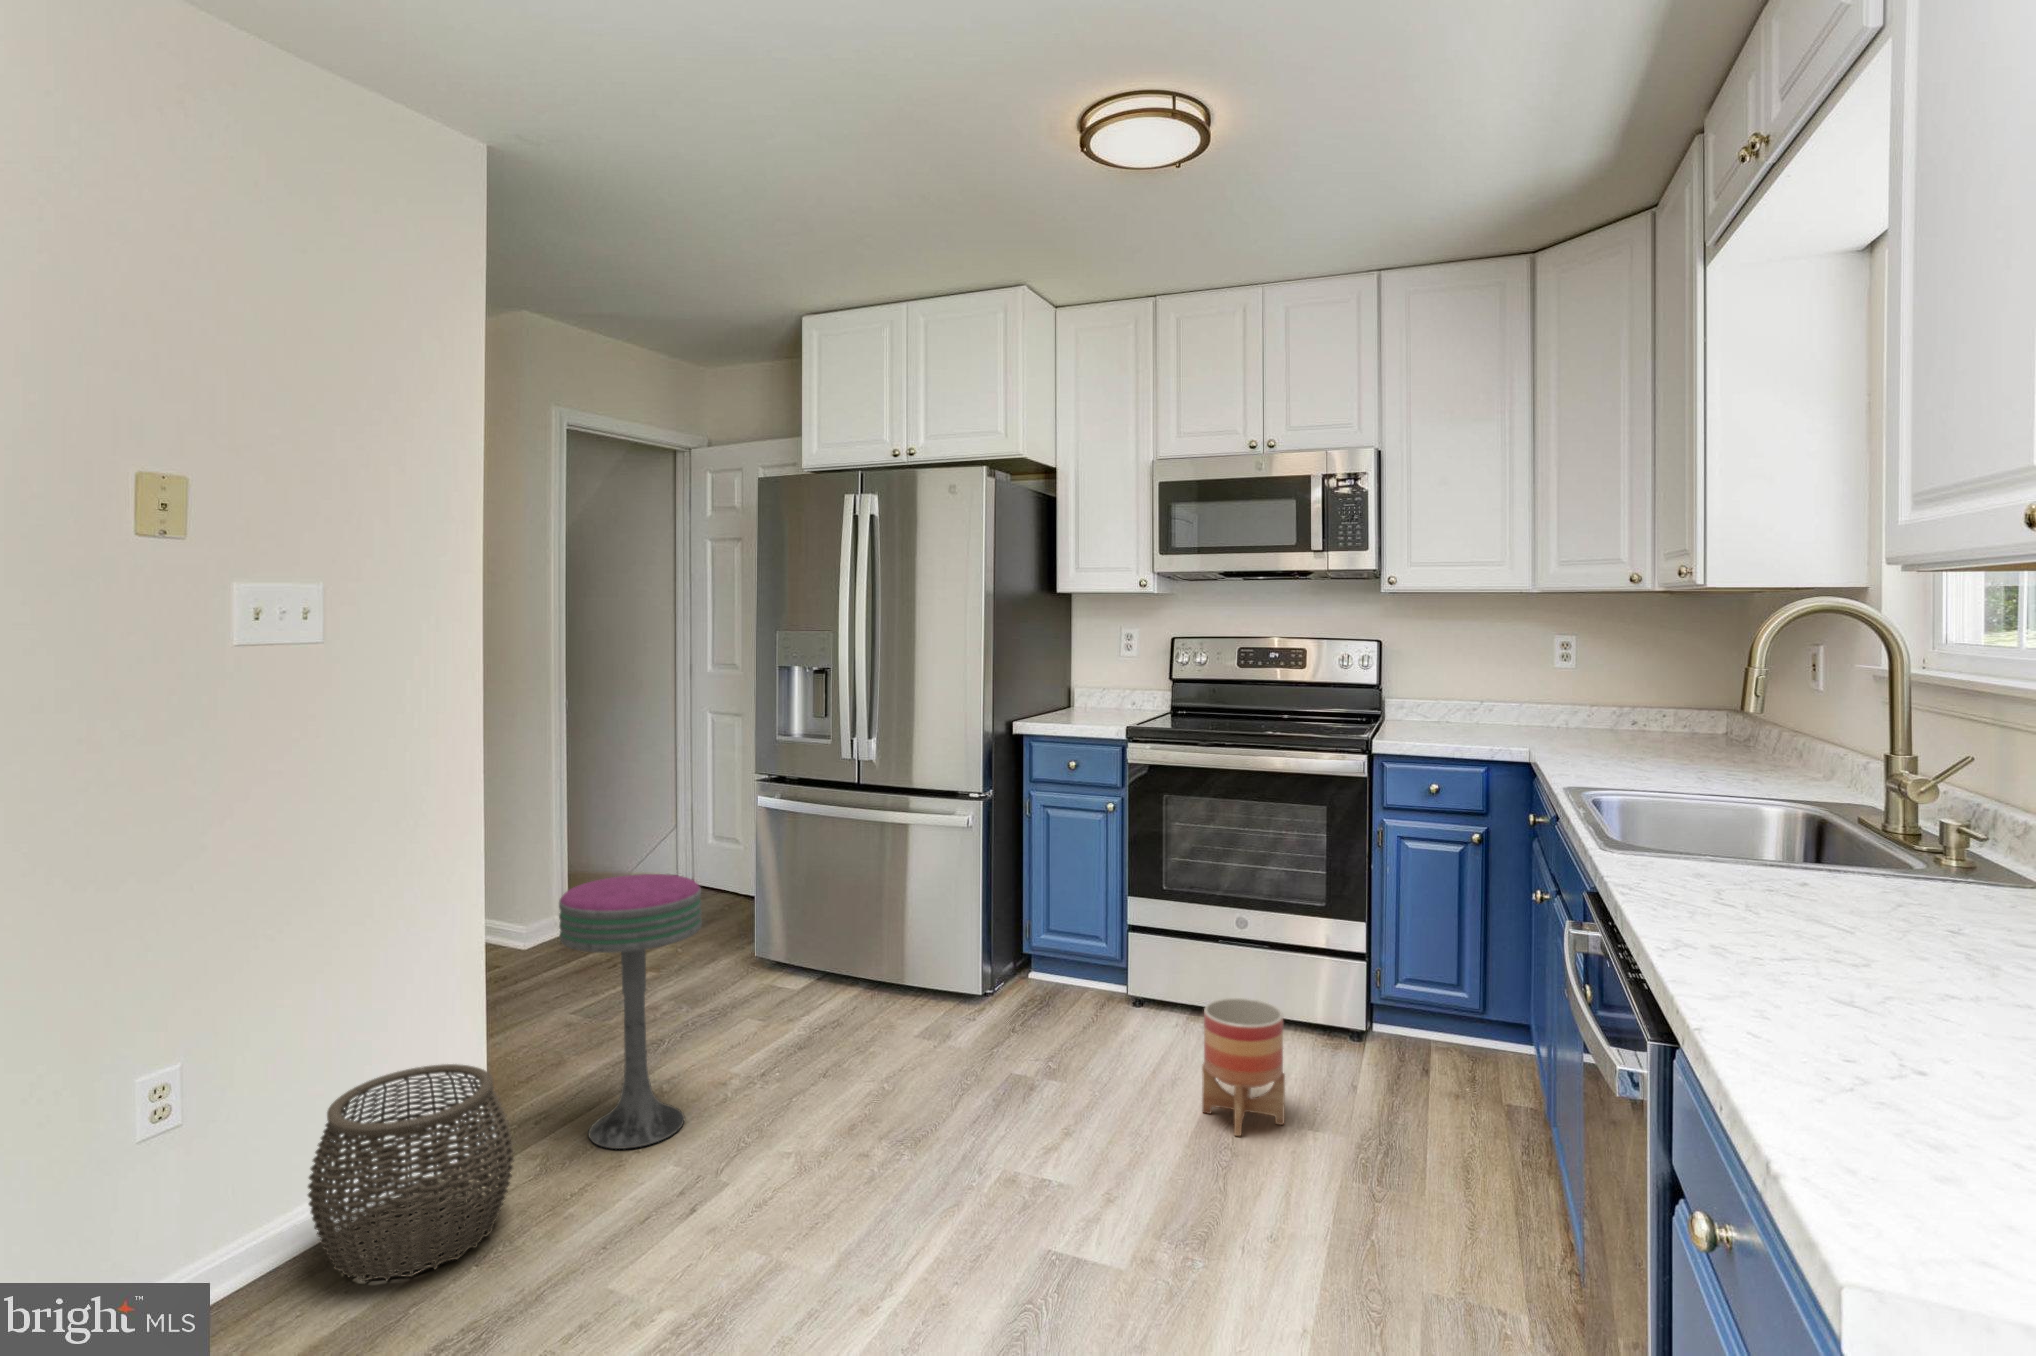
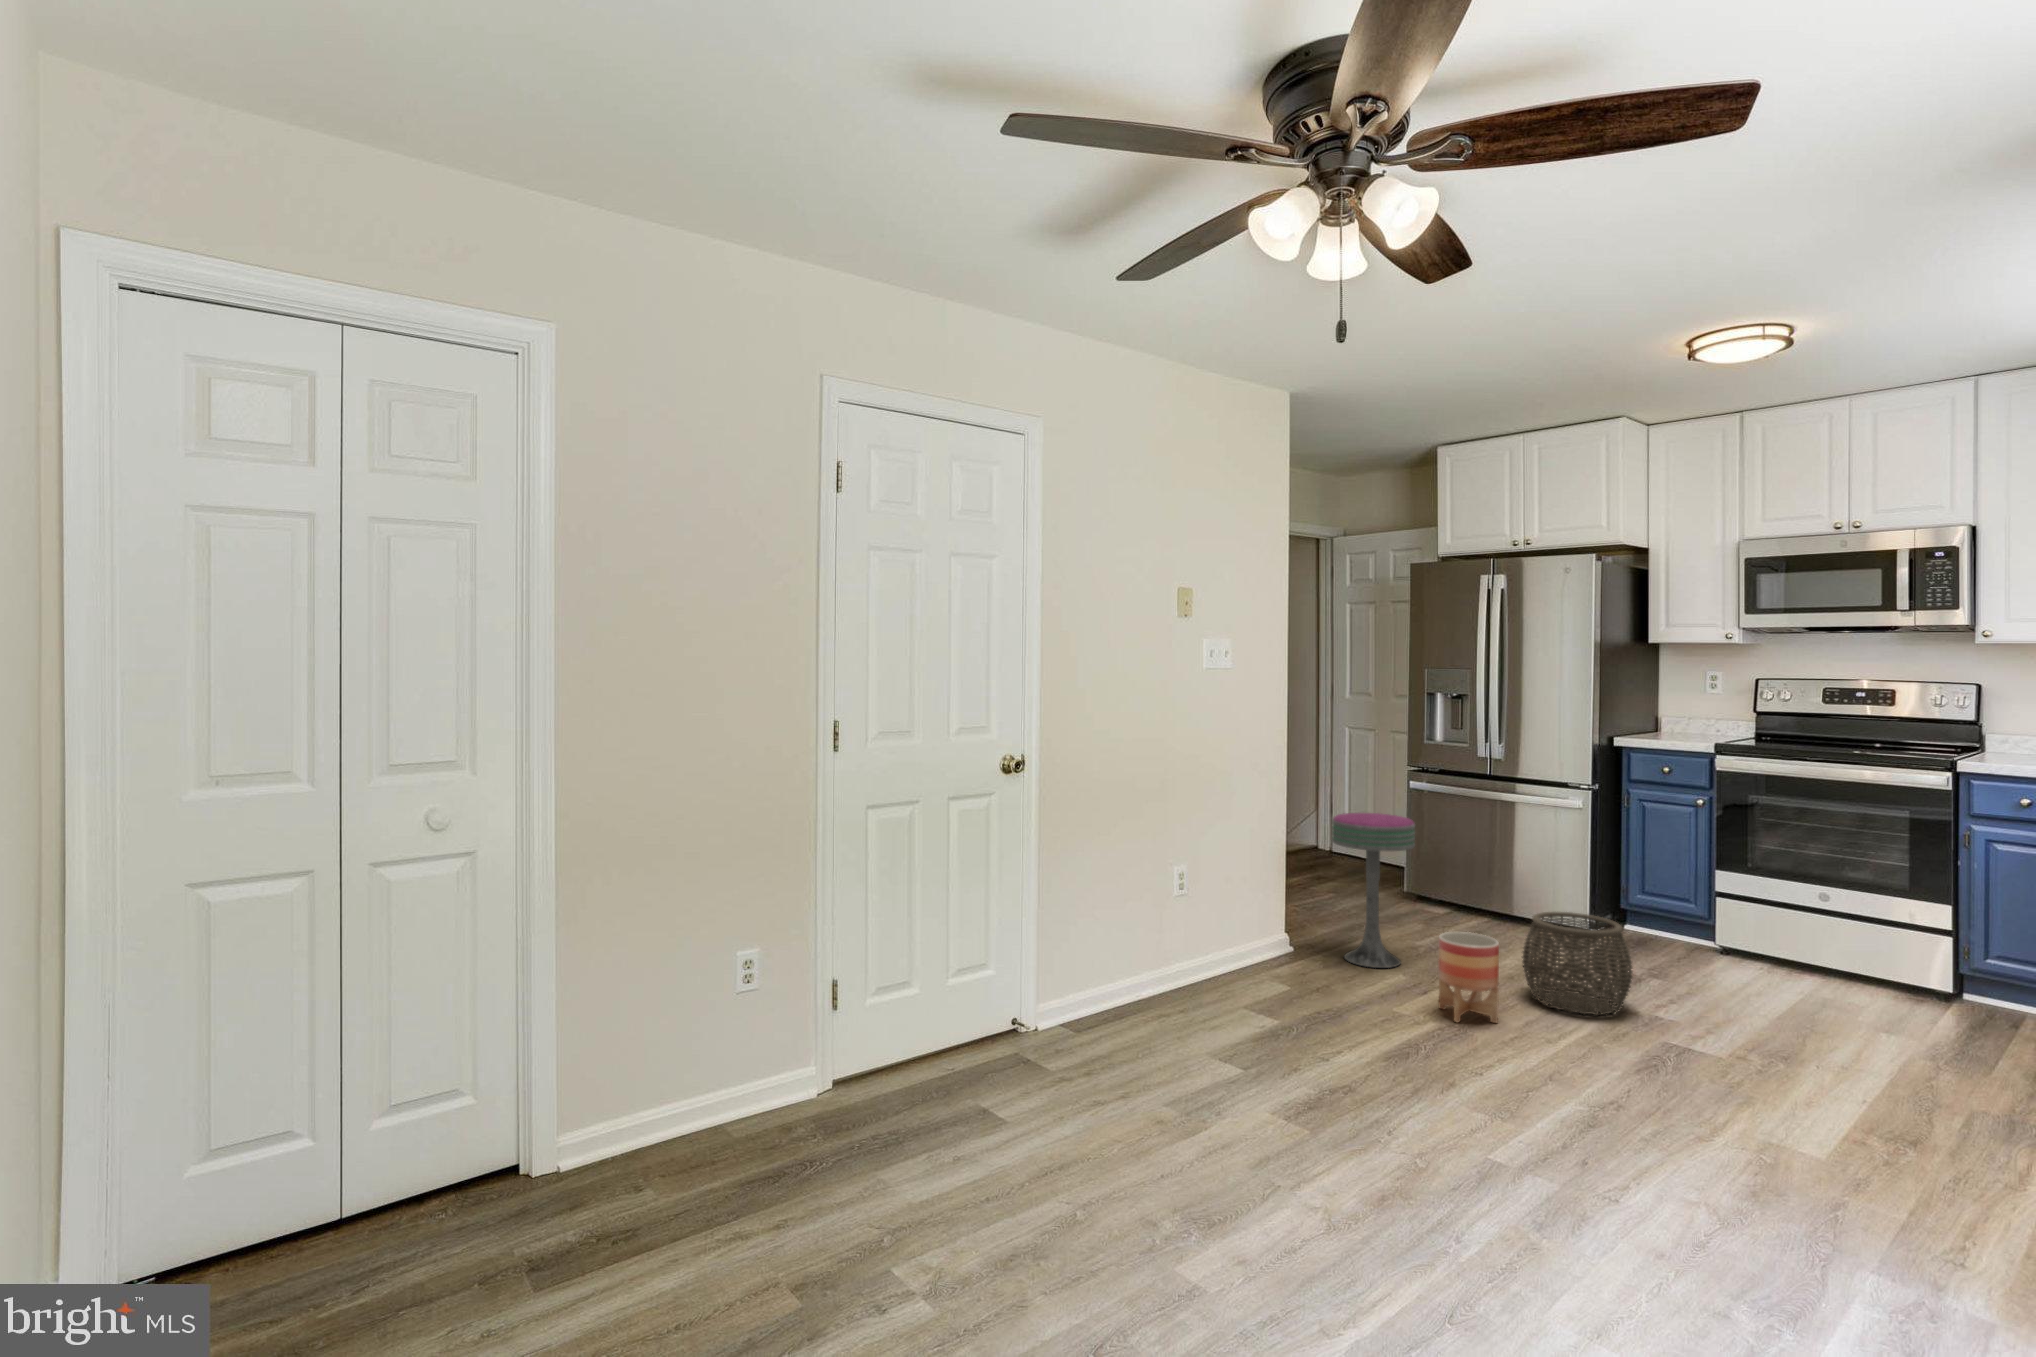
planter: present [1202,998,1285,1136] -> present [1438,932,1499,1023]
woven basket: present [308,1064,514,1281] -> present [1522,912,1633,1015]

